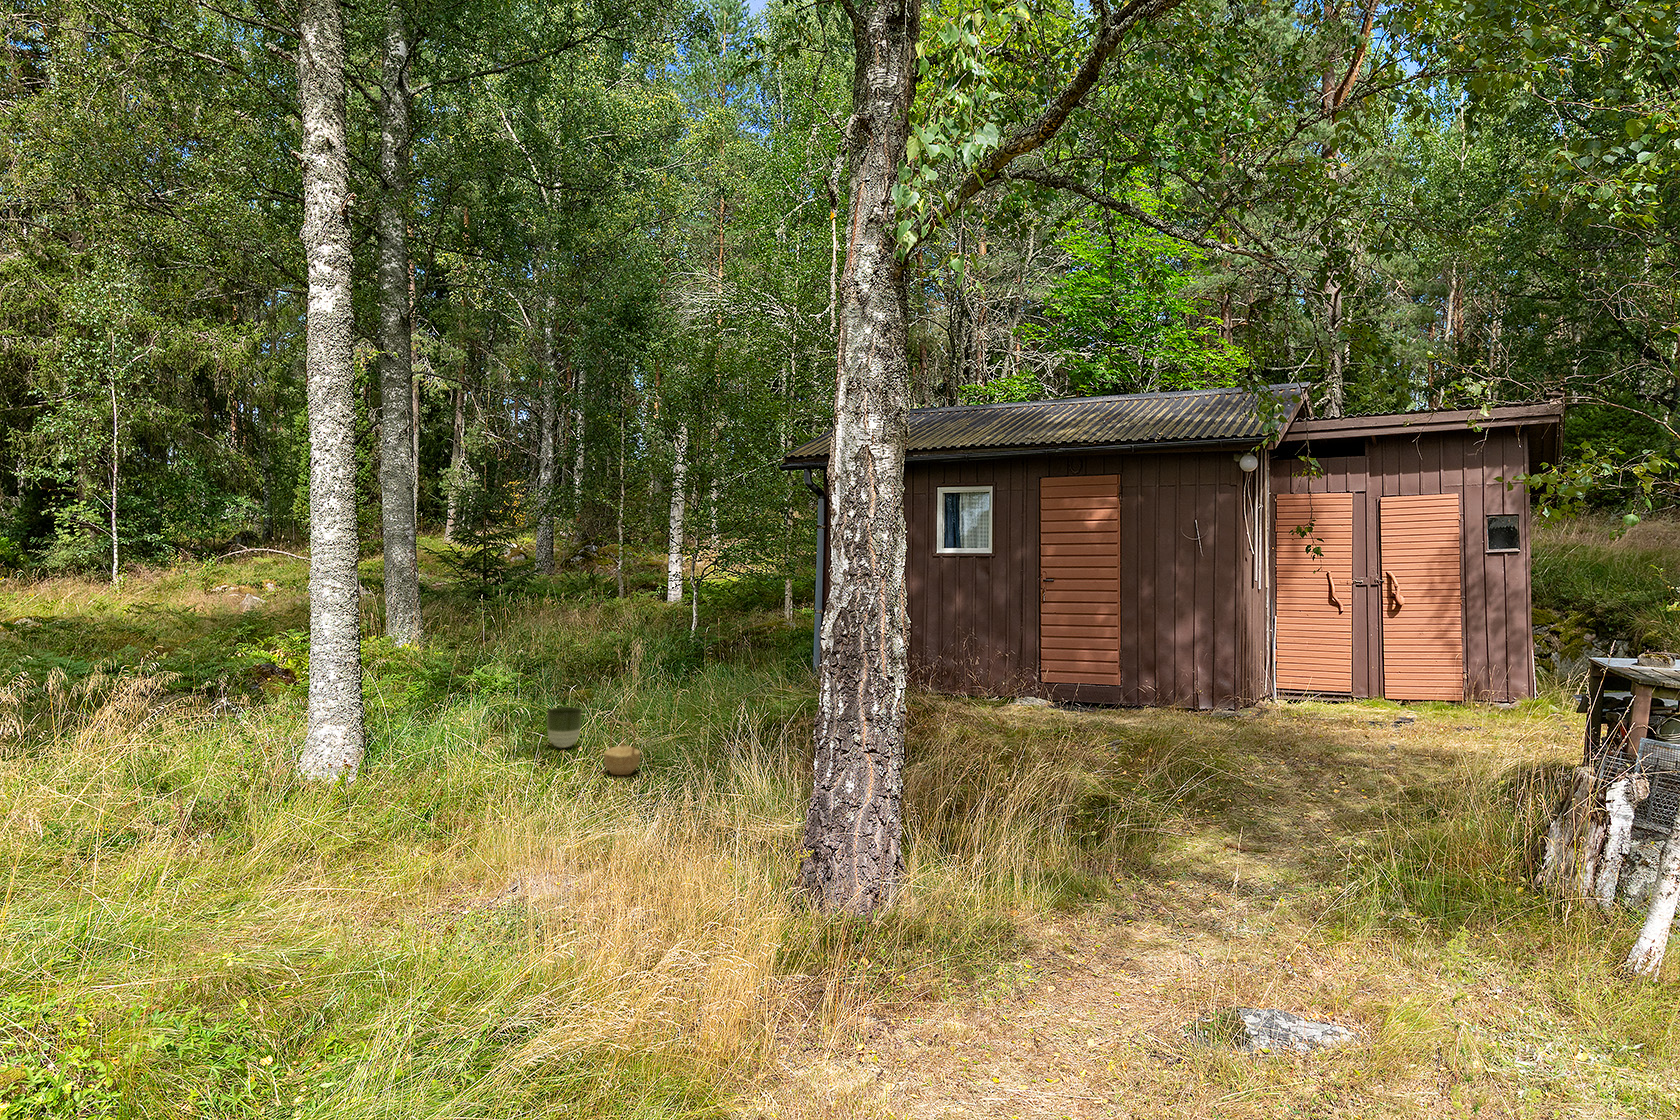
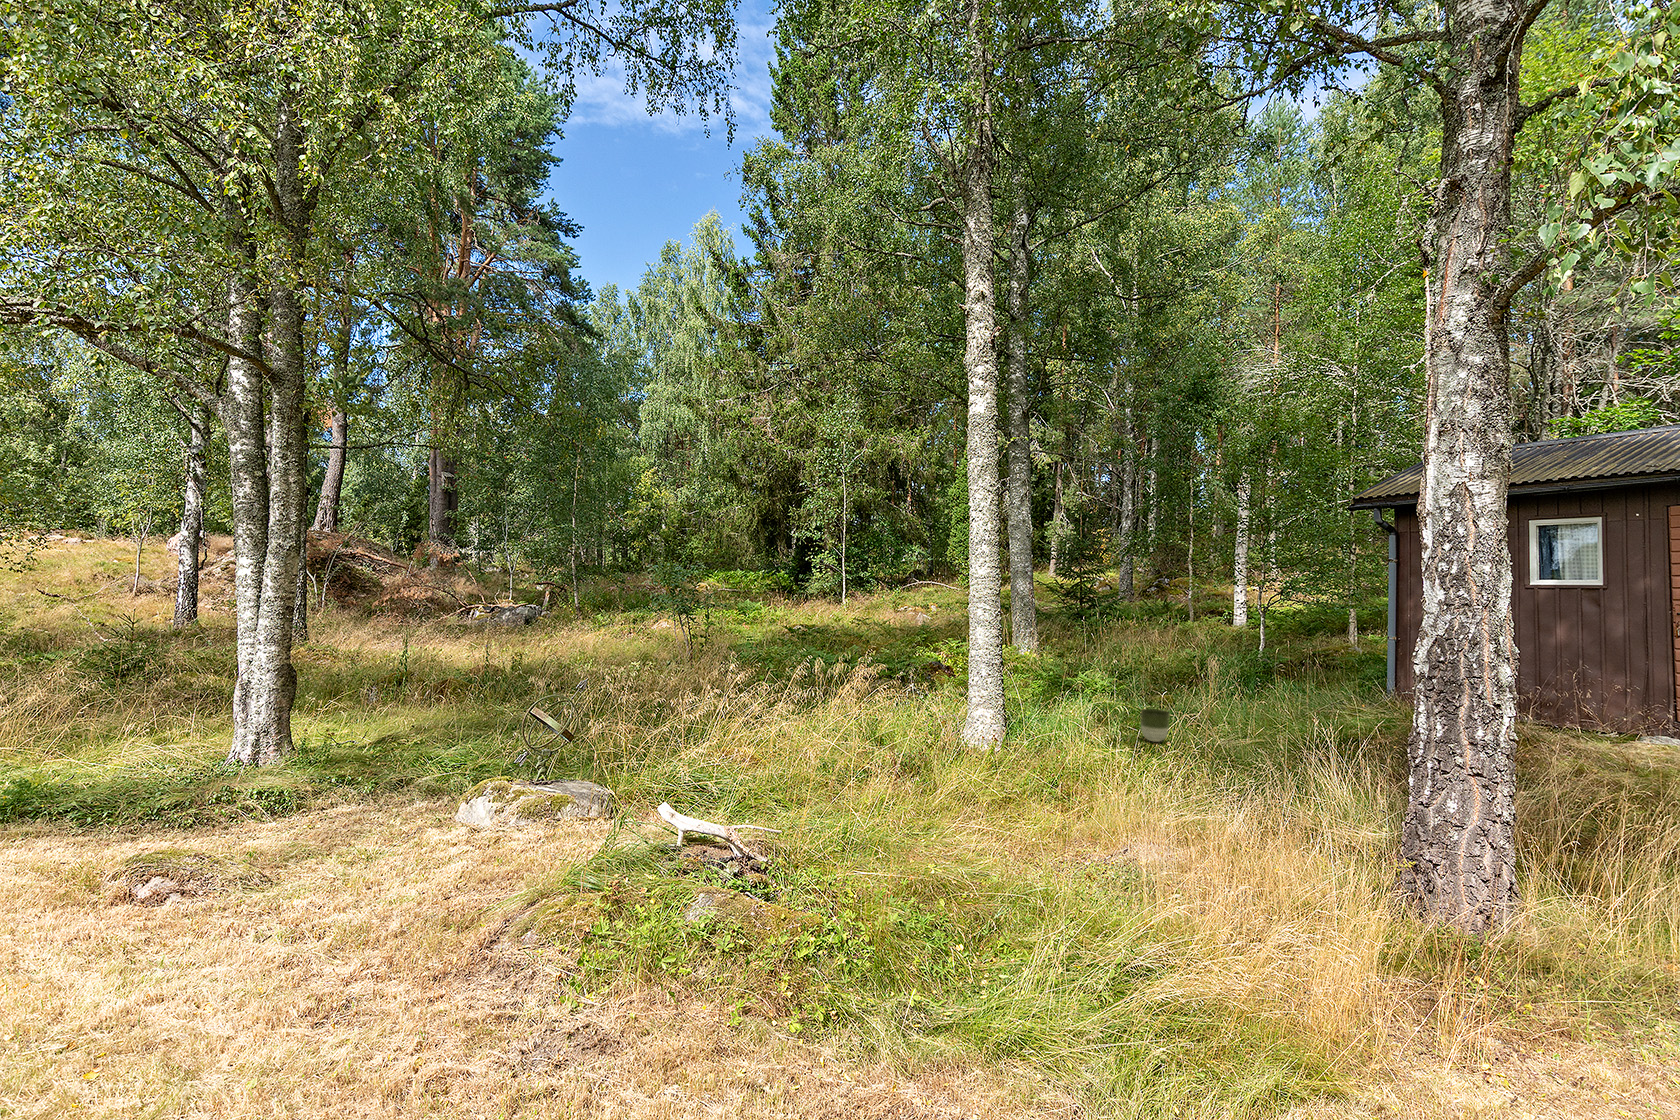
basket: present [604,720,640,775] -> none [1191,722,1224,770]

